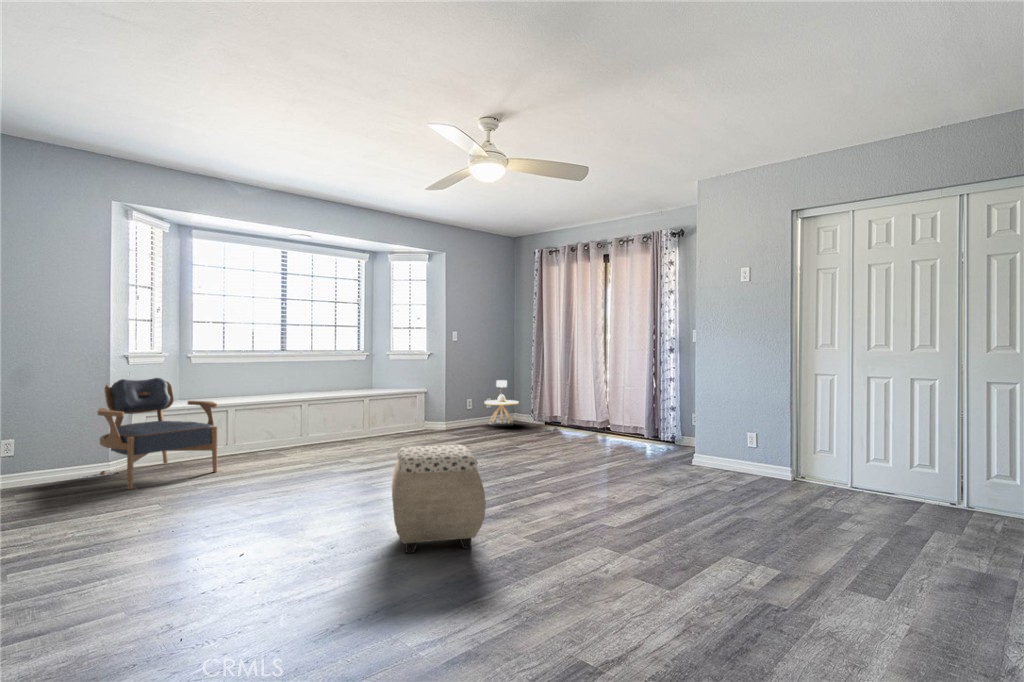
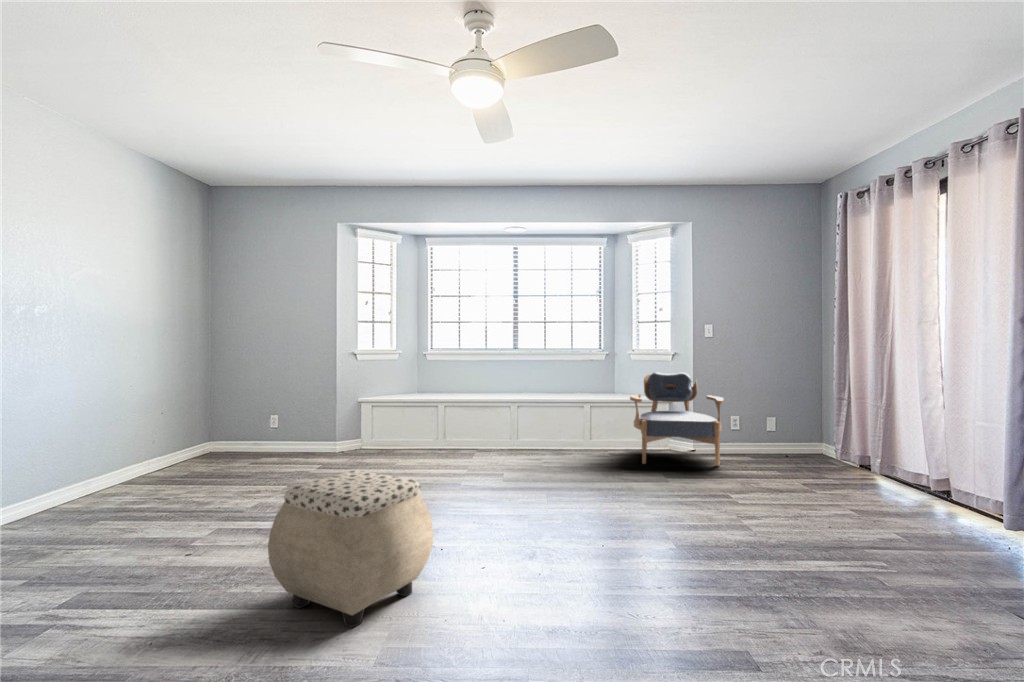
armchair: present [98,378,218,489] -> present [630,372,724,466]
side table: present [485,380,519,426] -> none [756,393,811,461]

